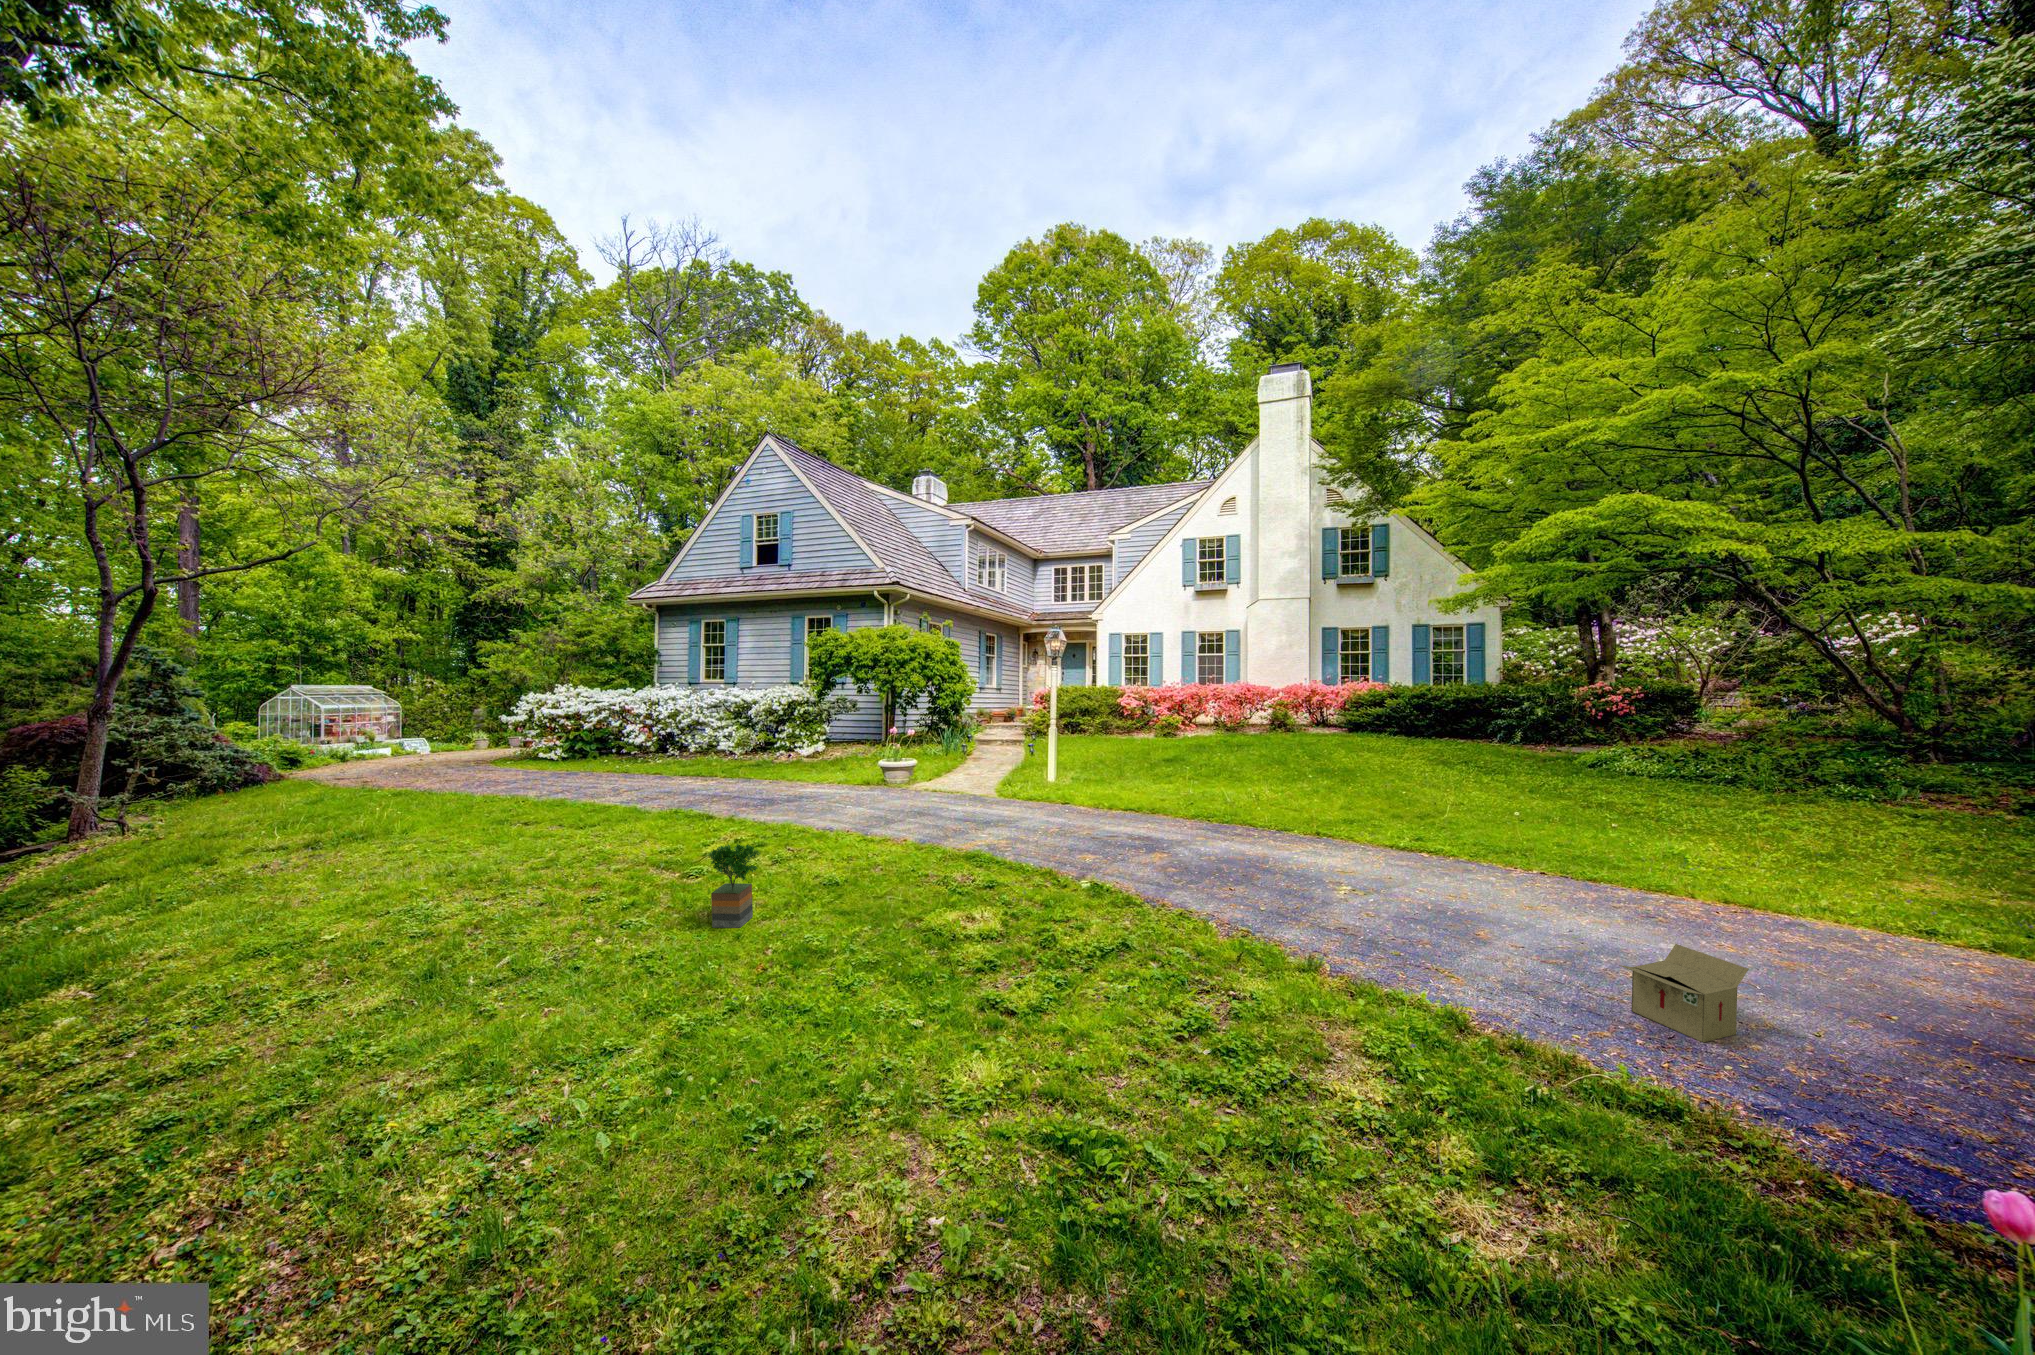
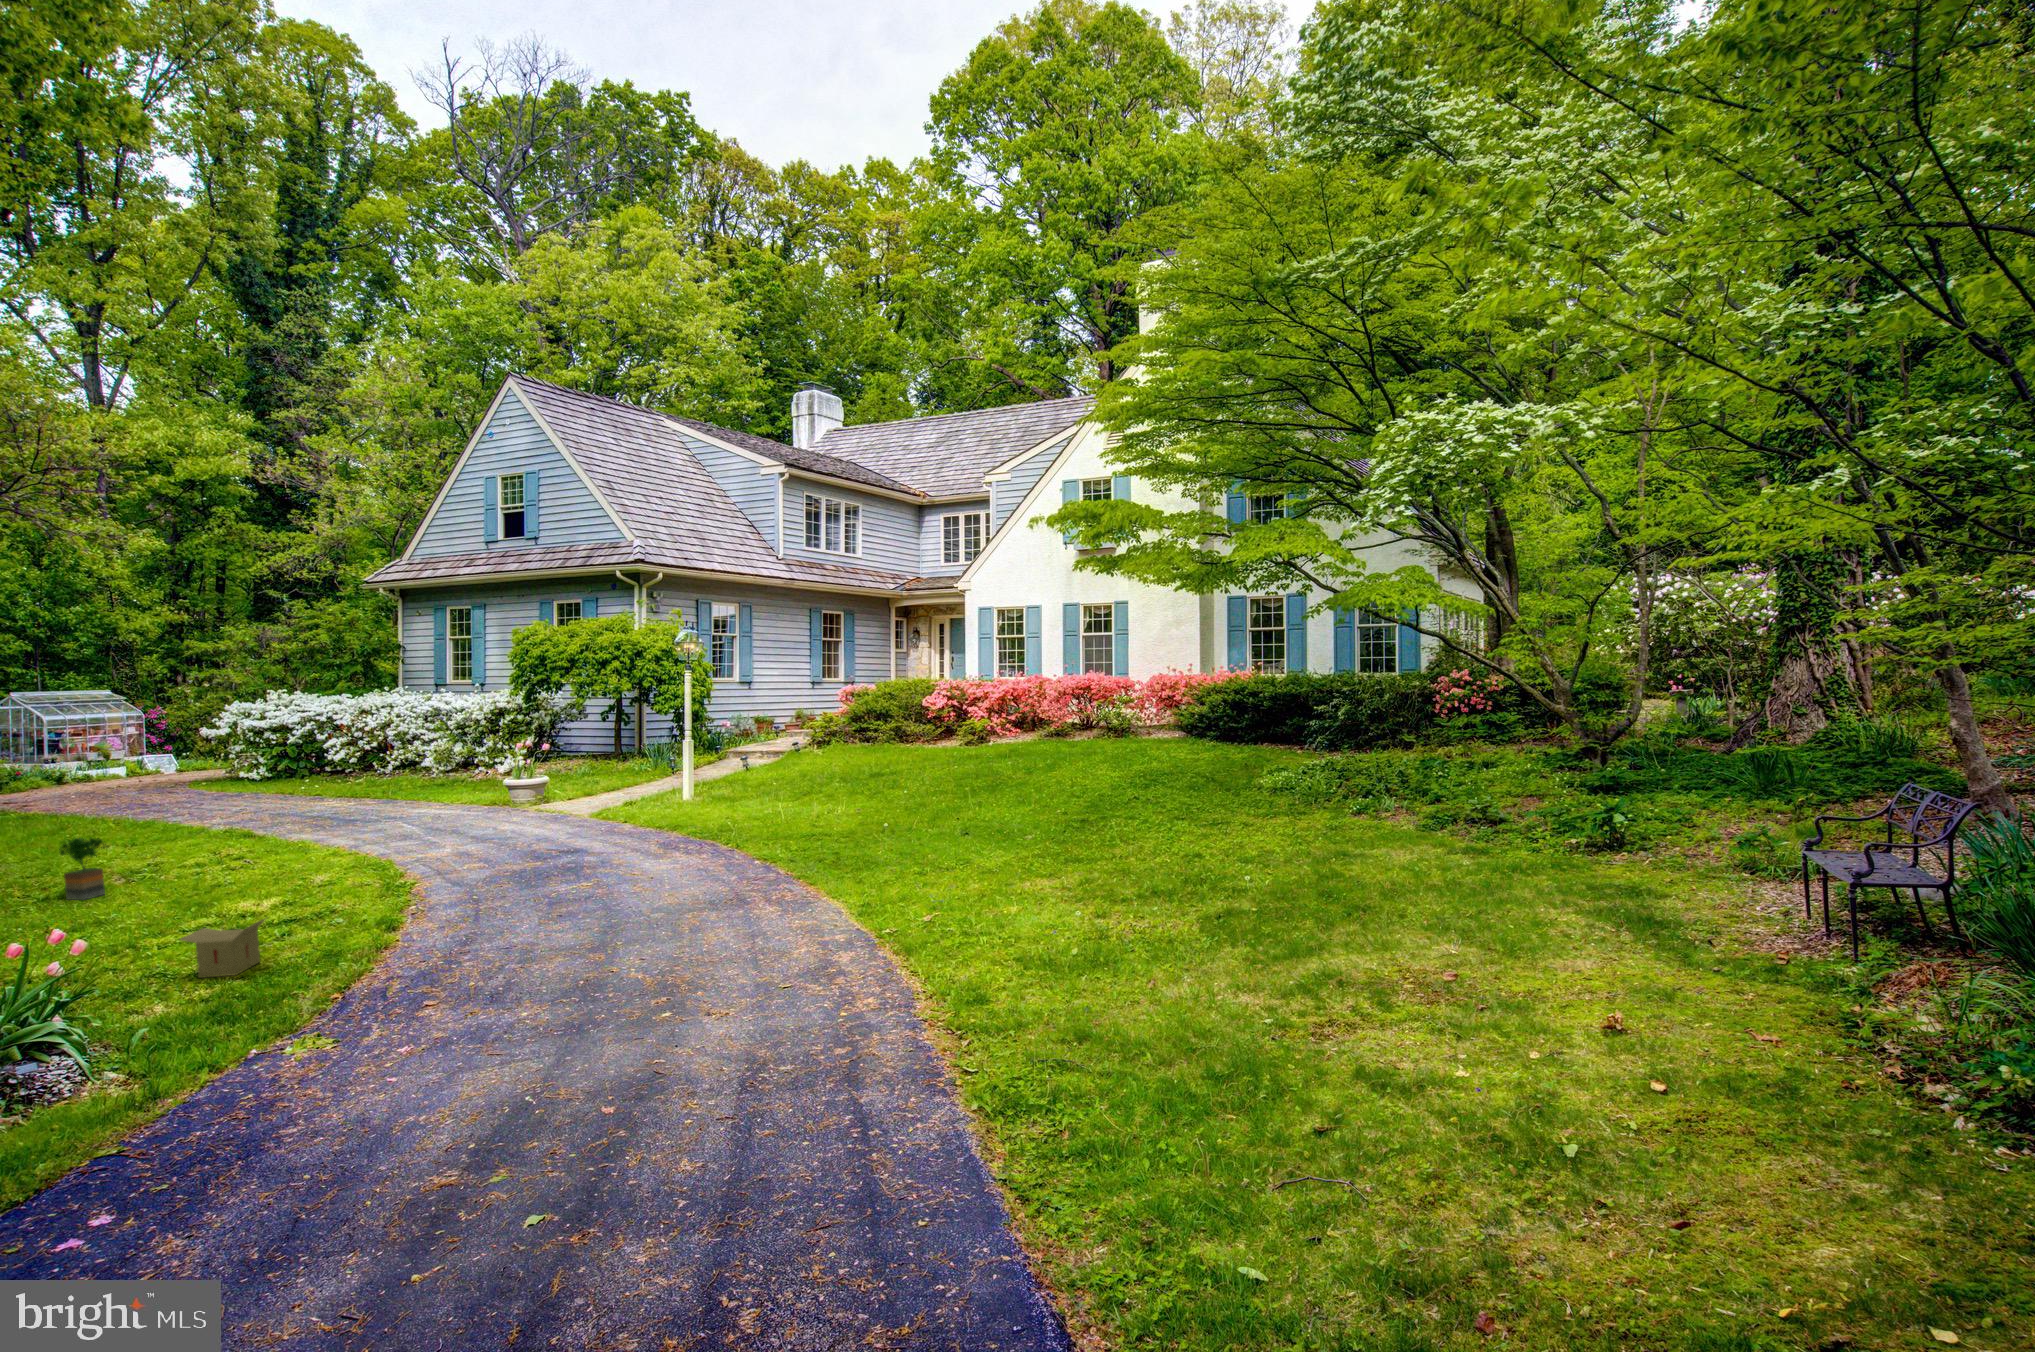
cardboard box: present [1619,944,1749,1043] -> present [180,918,266,978]

